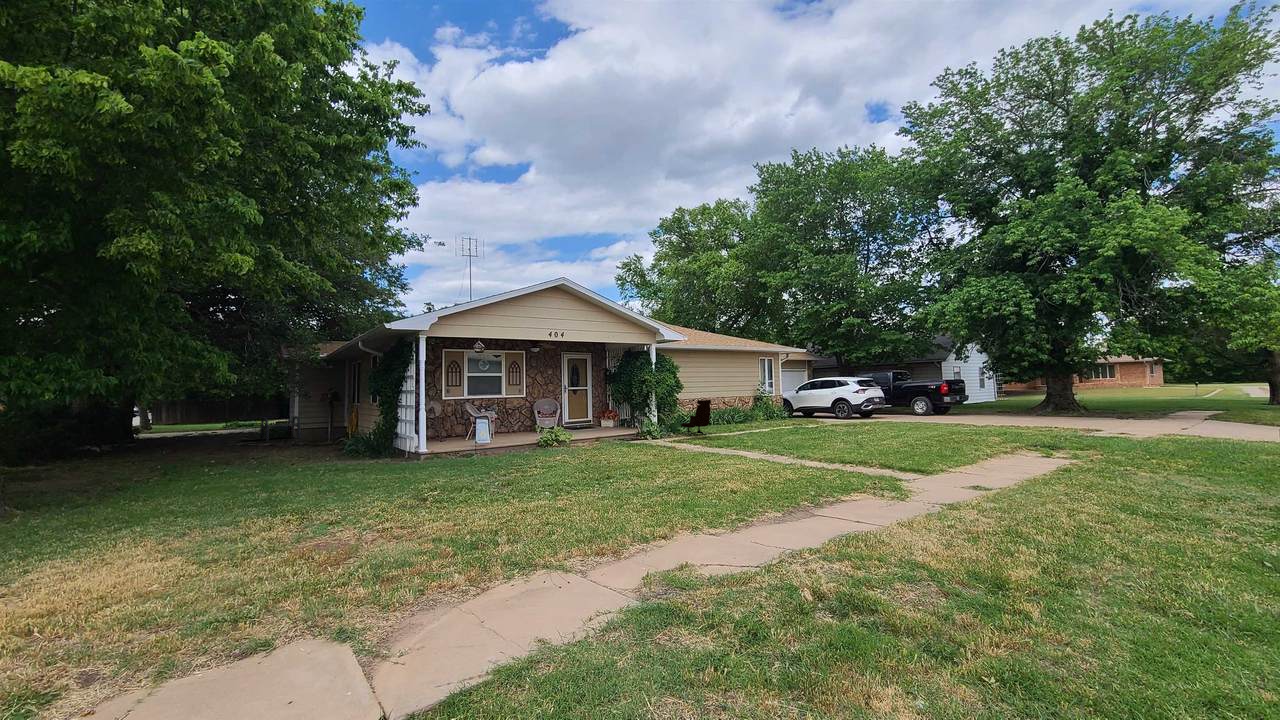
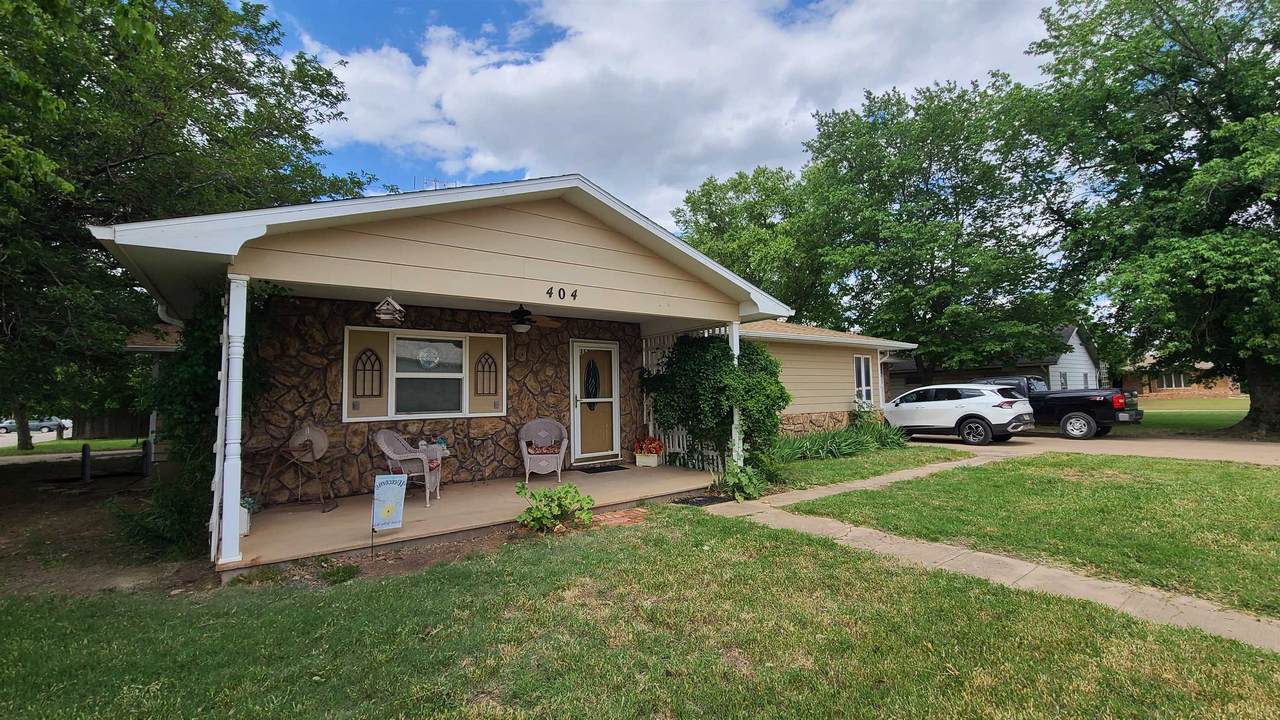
lounge chair: present [681,400,711,435] -> none [773,422,834,485]

